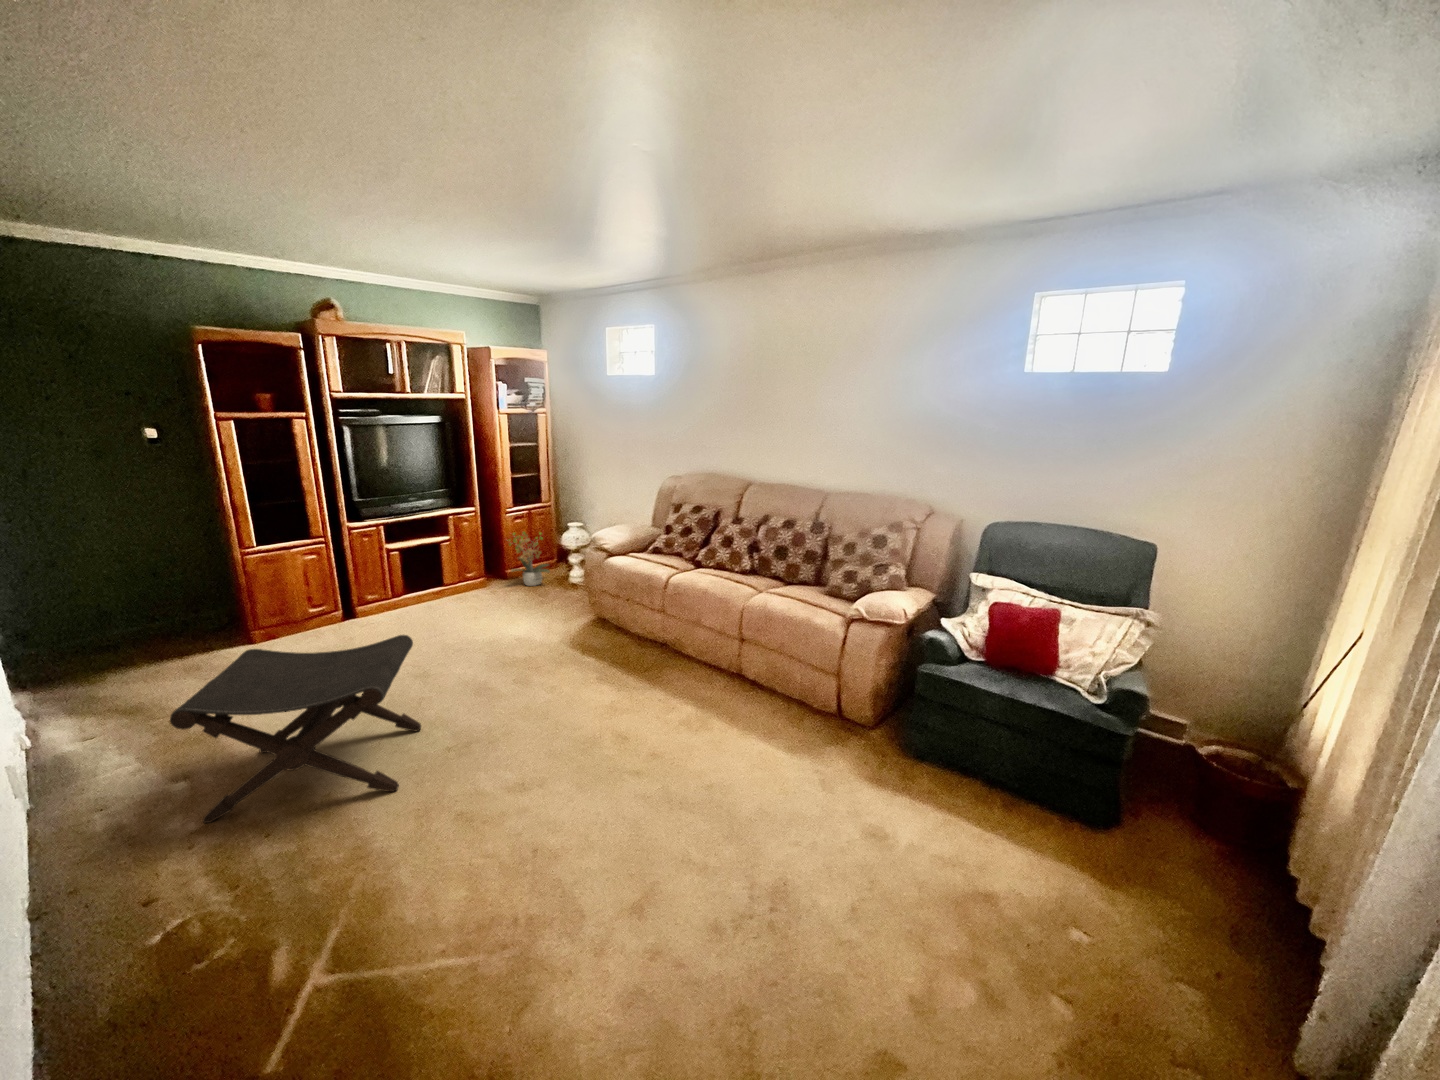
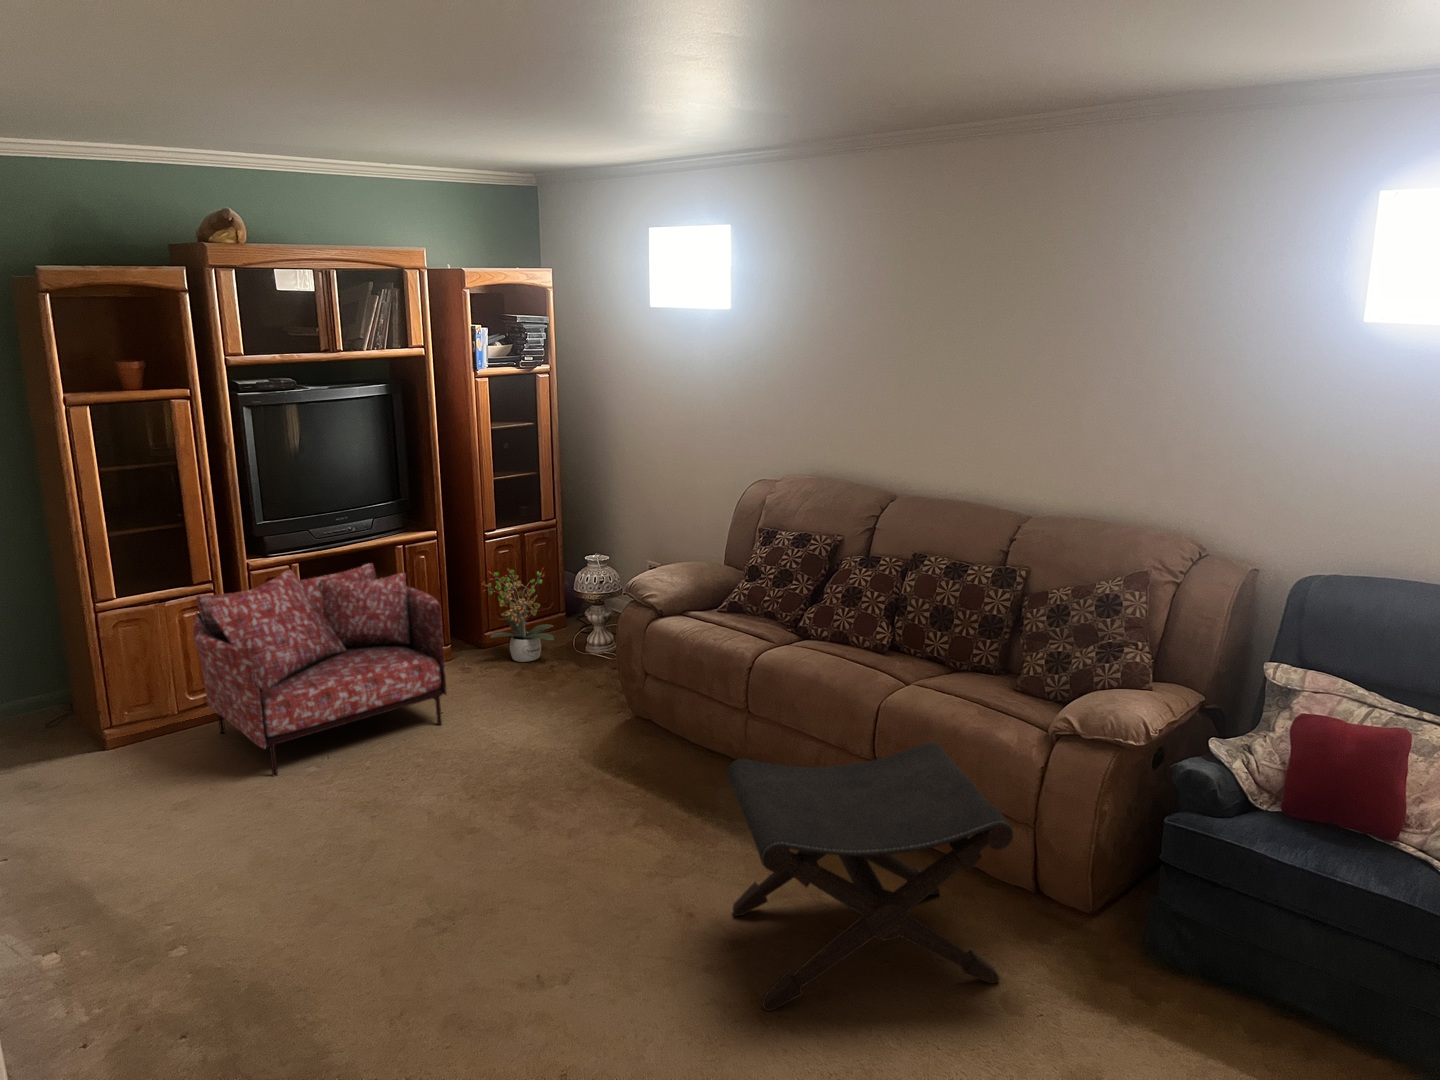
armchair: none [307,526,481,659] -> present [193,563,447,776]
footstool: present [170,635,421,823] -> present [727,743,1013,1011]

